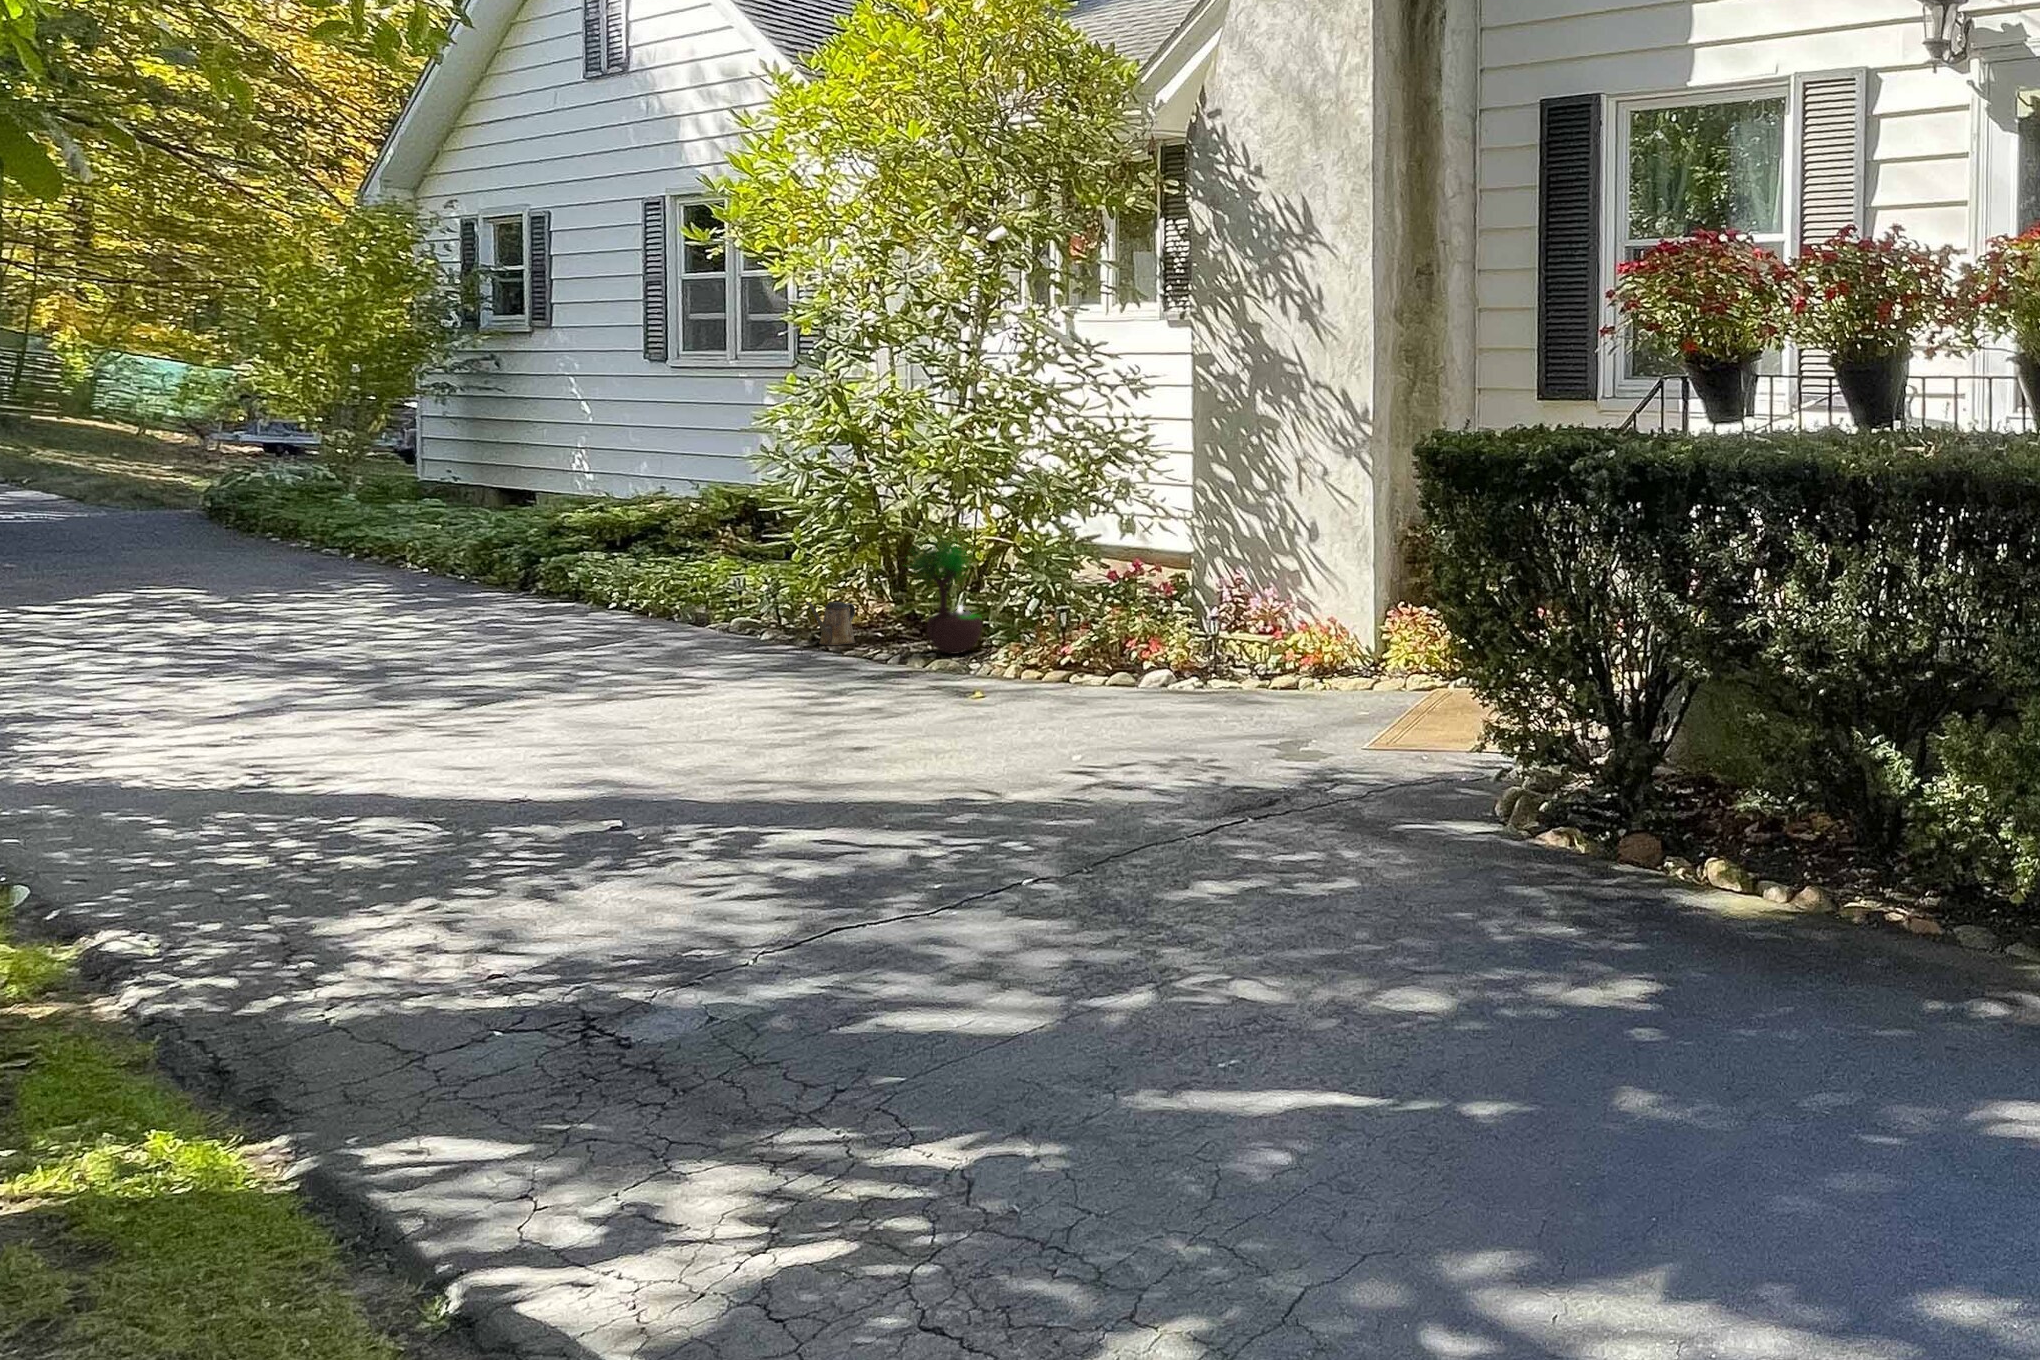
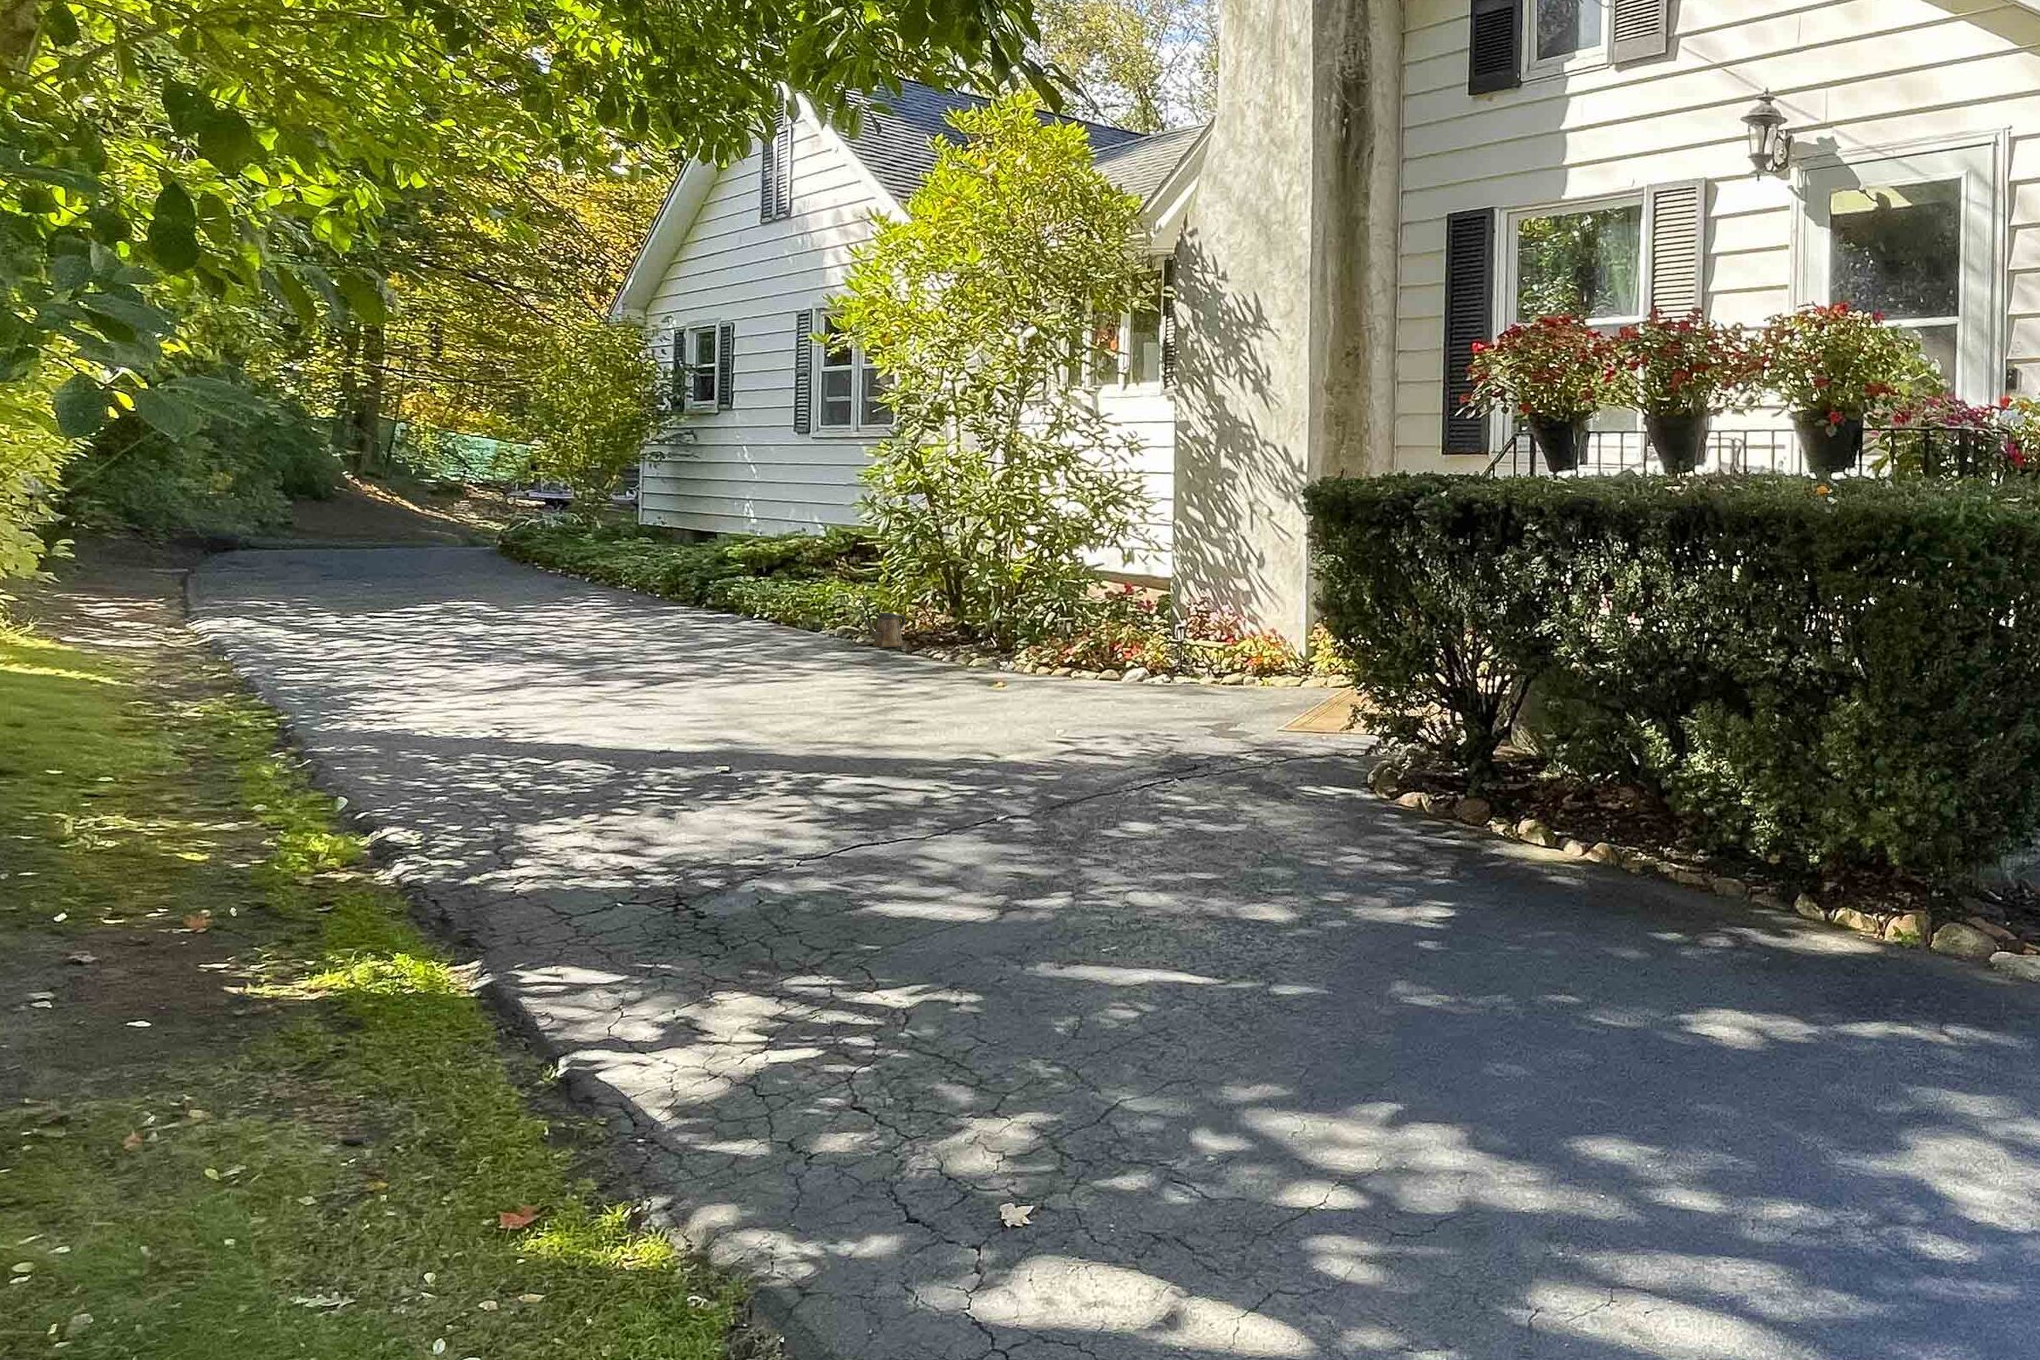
potted tree: present [905,536,982,654] -> none [932,553,1003,656]

